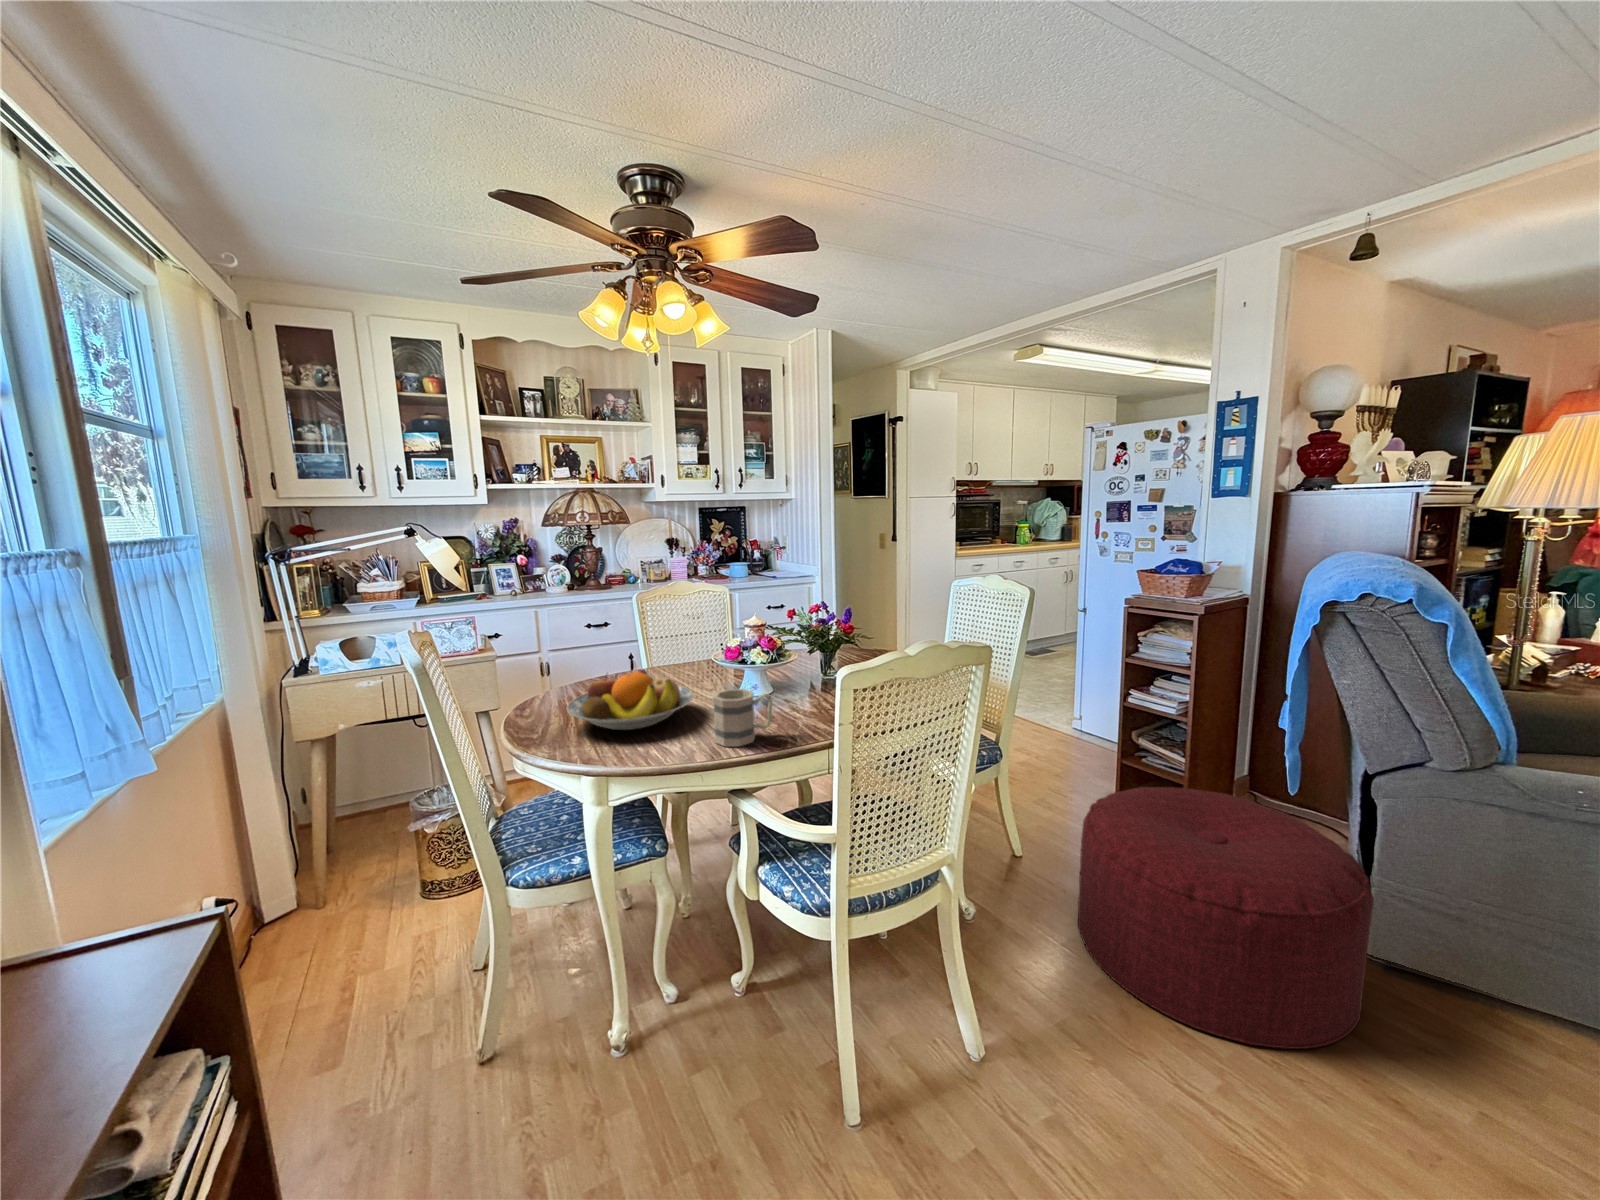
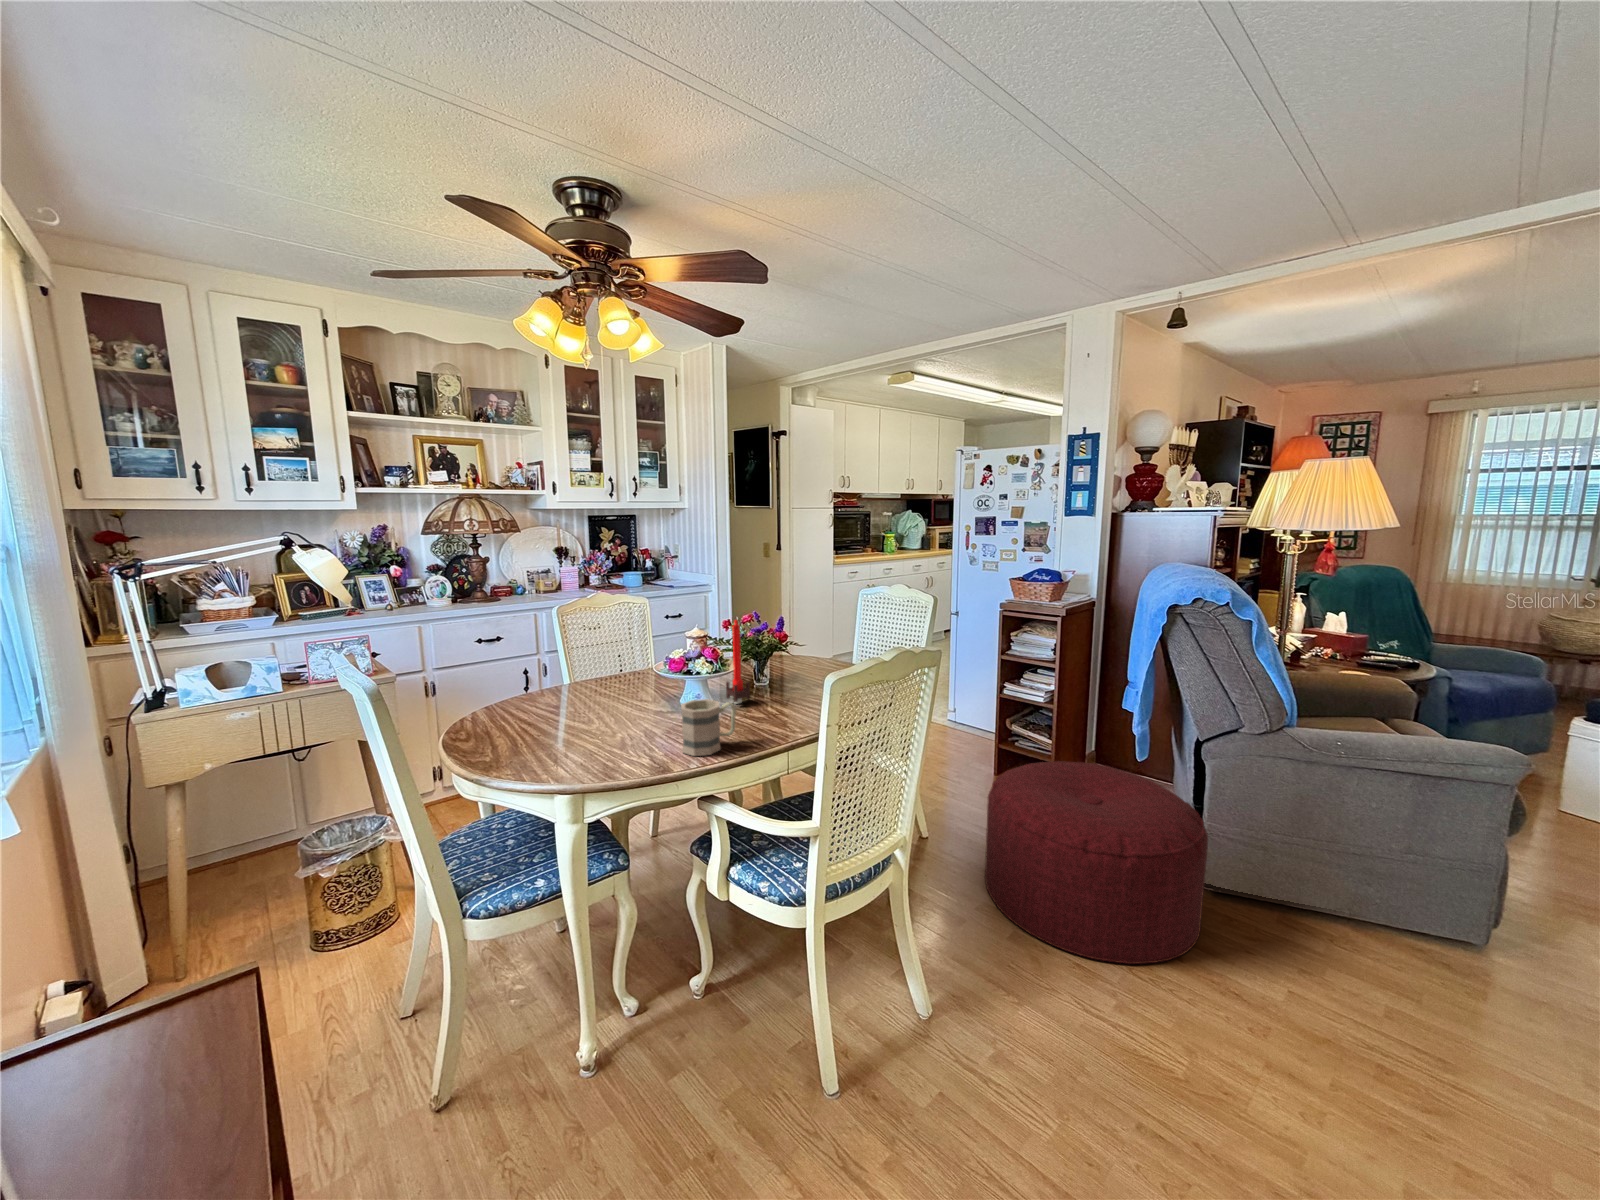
candle: none [782,609,806,697] -> present [726,620,750,704]
fruit bowl: present [567,669,693,730] -> none [516,684,647,748]

